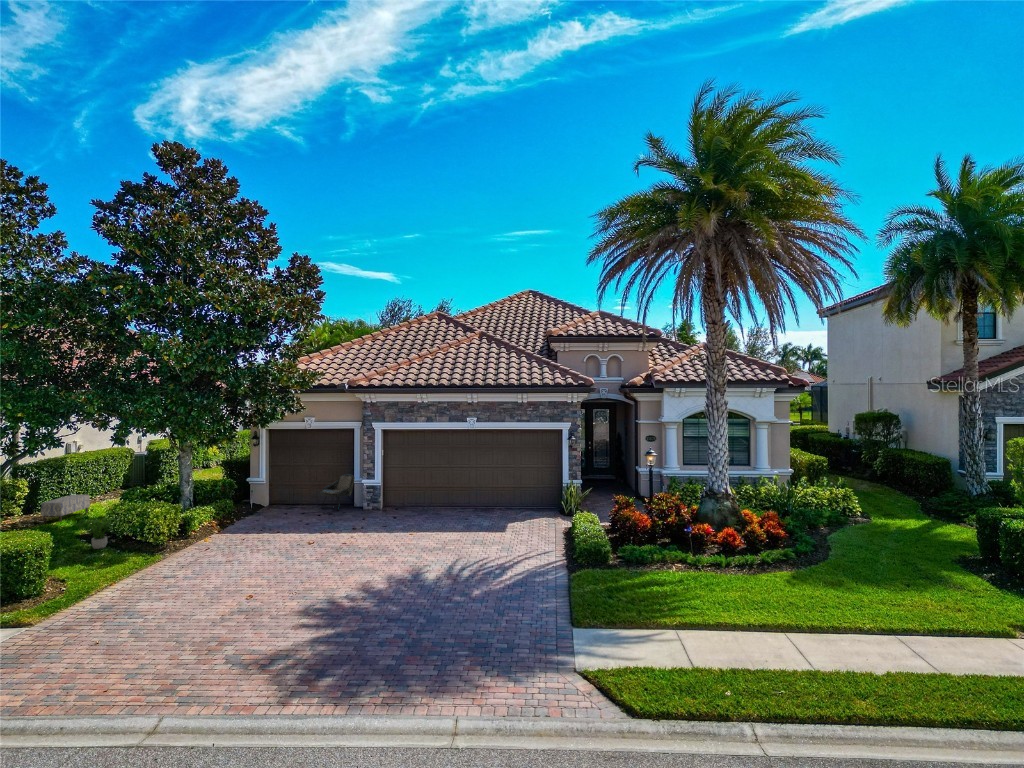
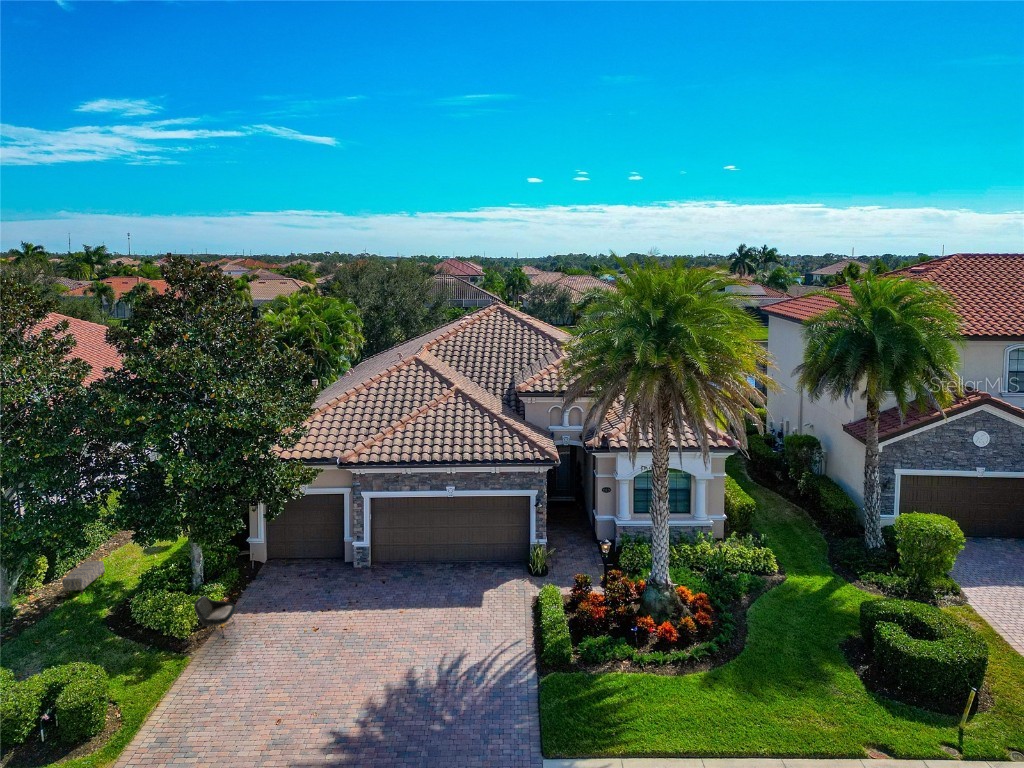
lounge chair: present [320,474,355,509] -> present [194,596,235,640]
potted plant: present [80,517,115,549] -> none [107,615,146,645]

